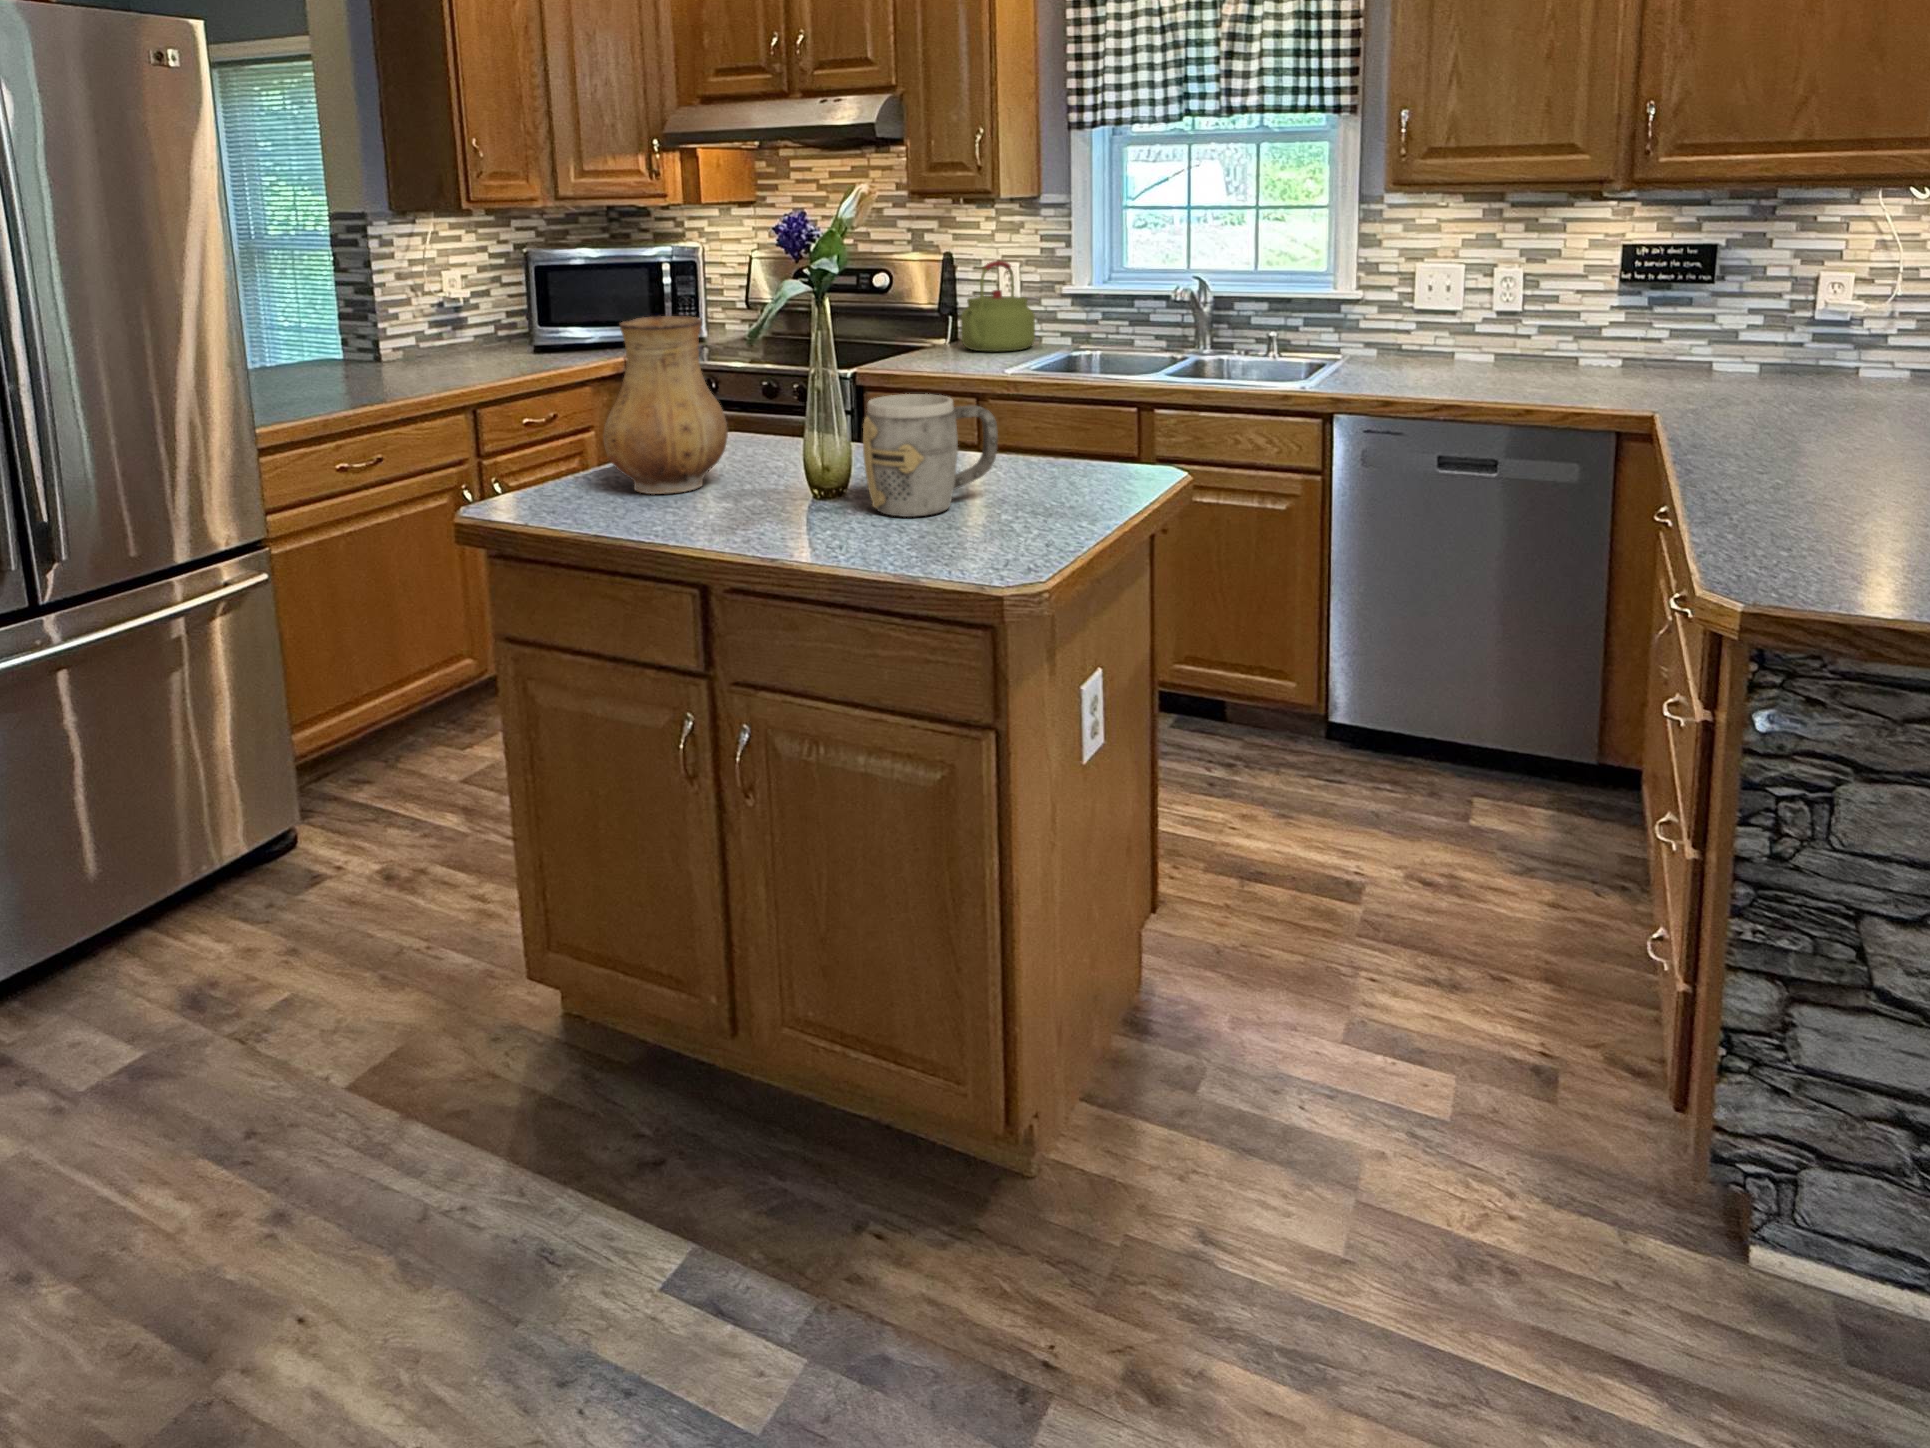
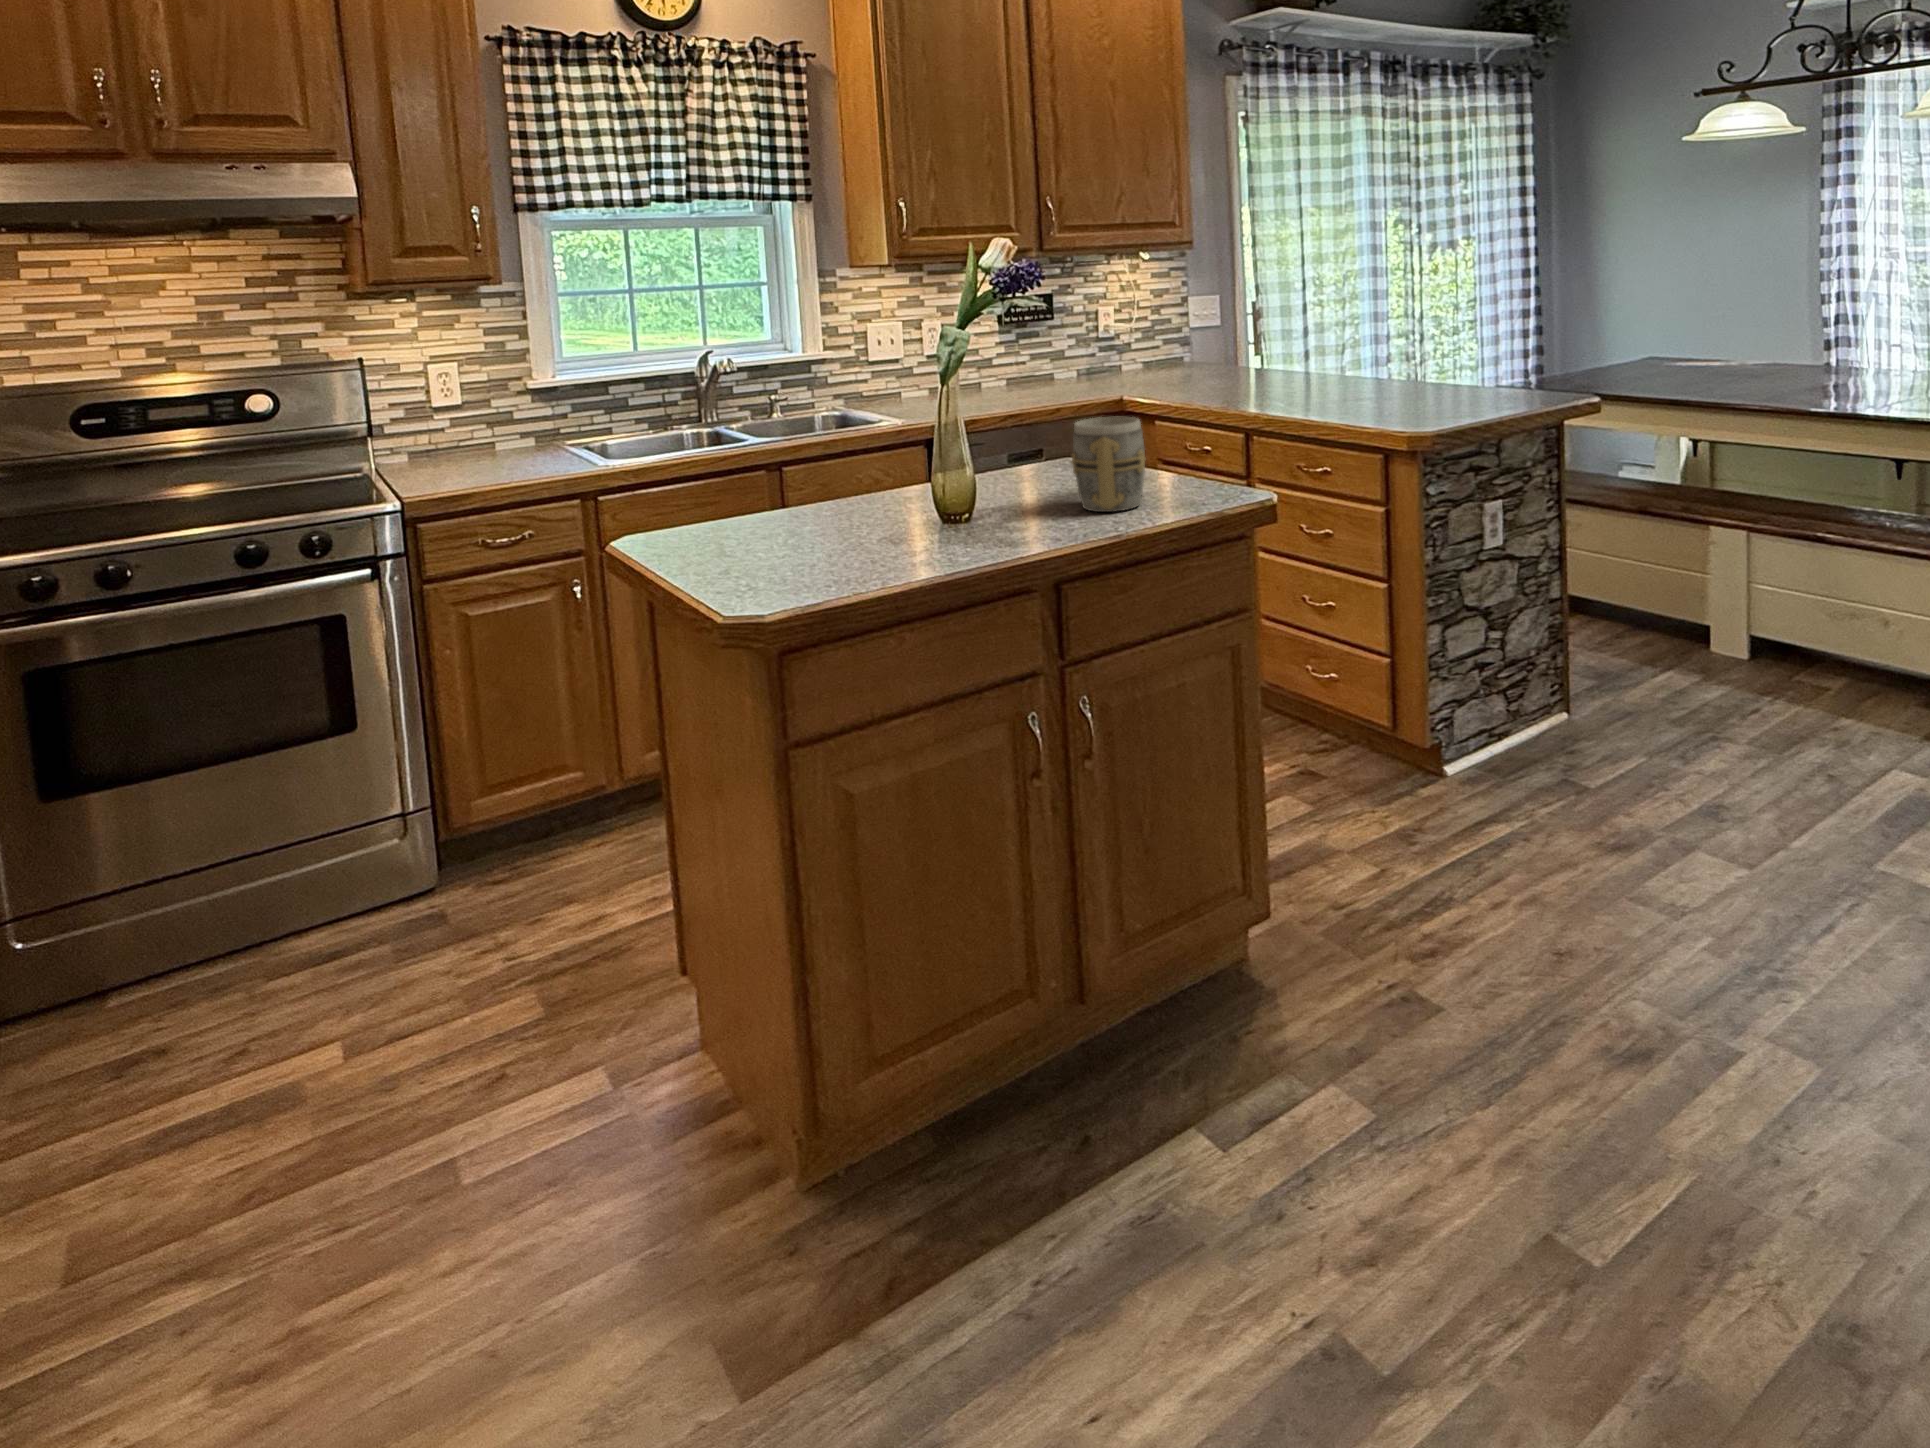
kettle: present [961,261,1035,352] -> none [432,359,532,464]
ceramic pitcher: present [603,316,728,494] -> none [822,387,964,561]

